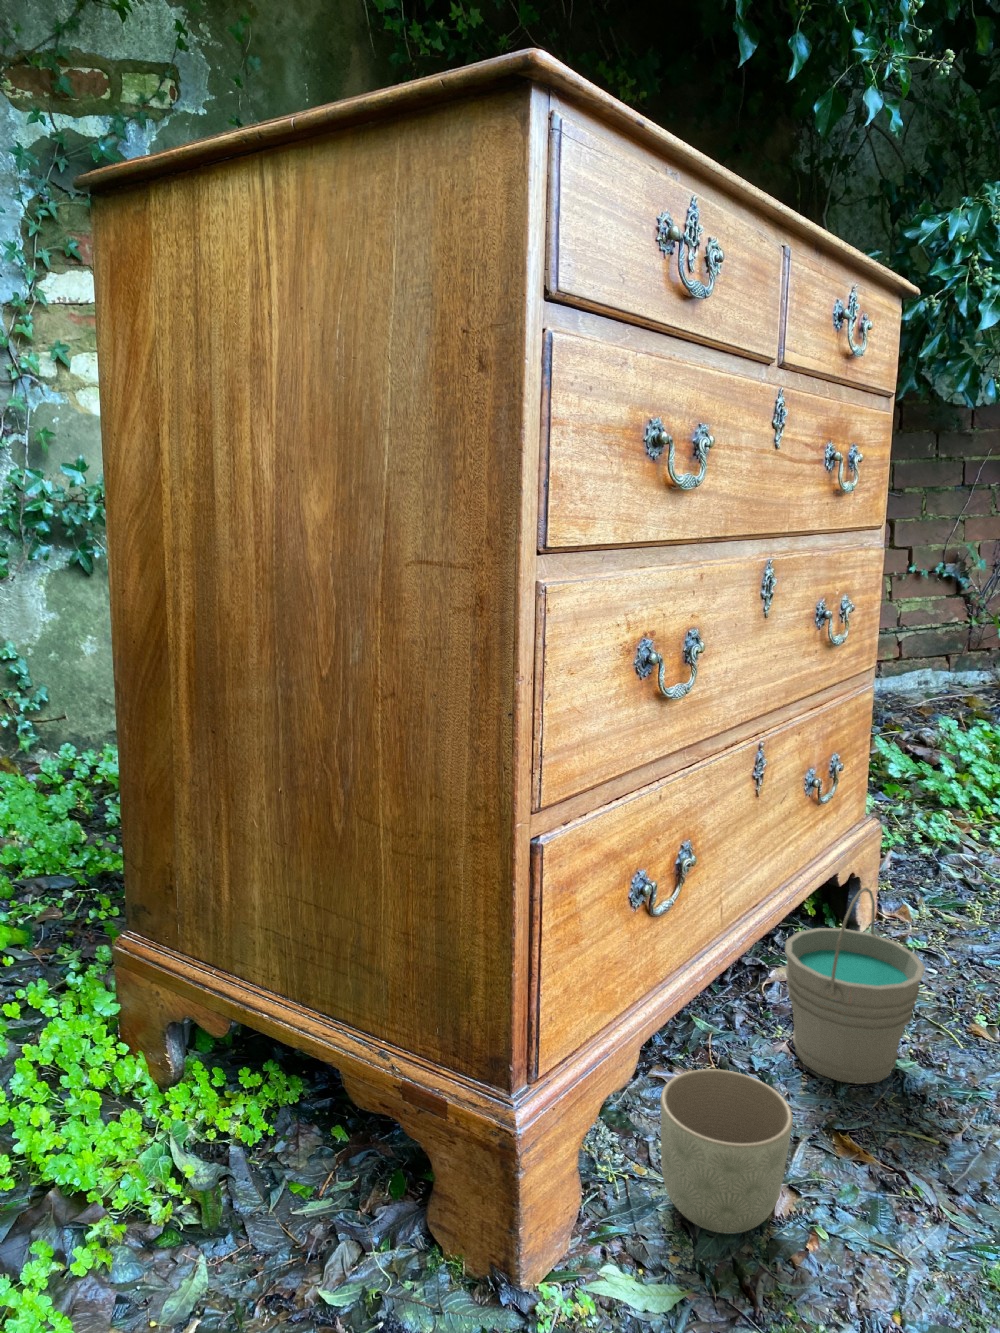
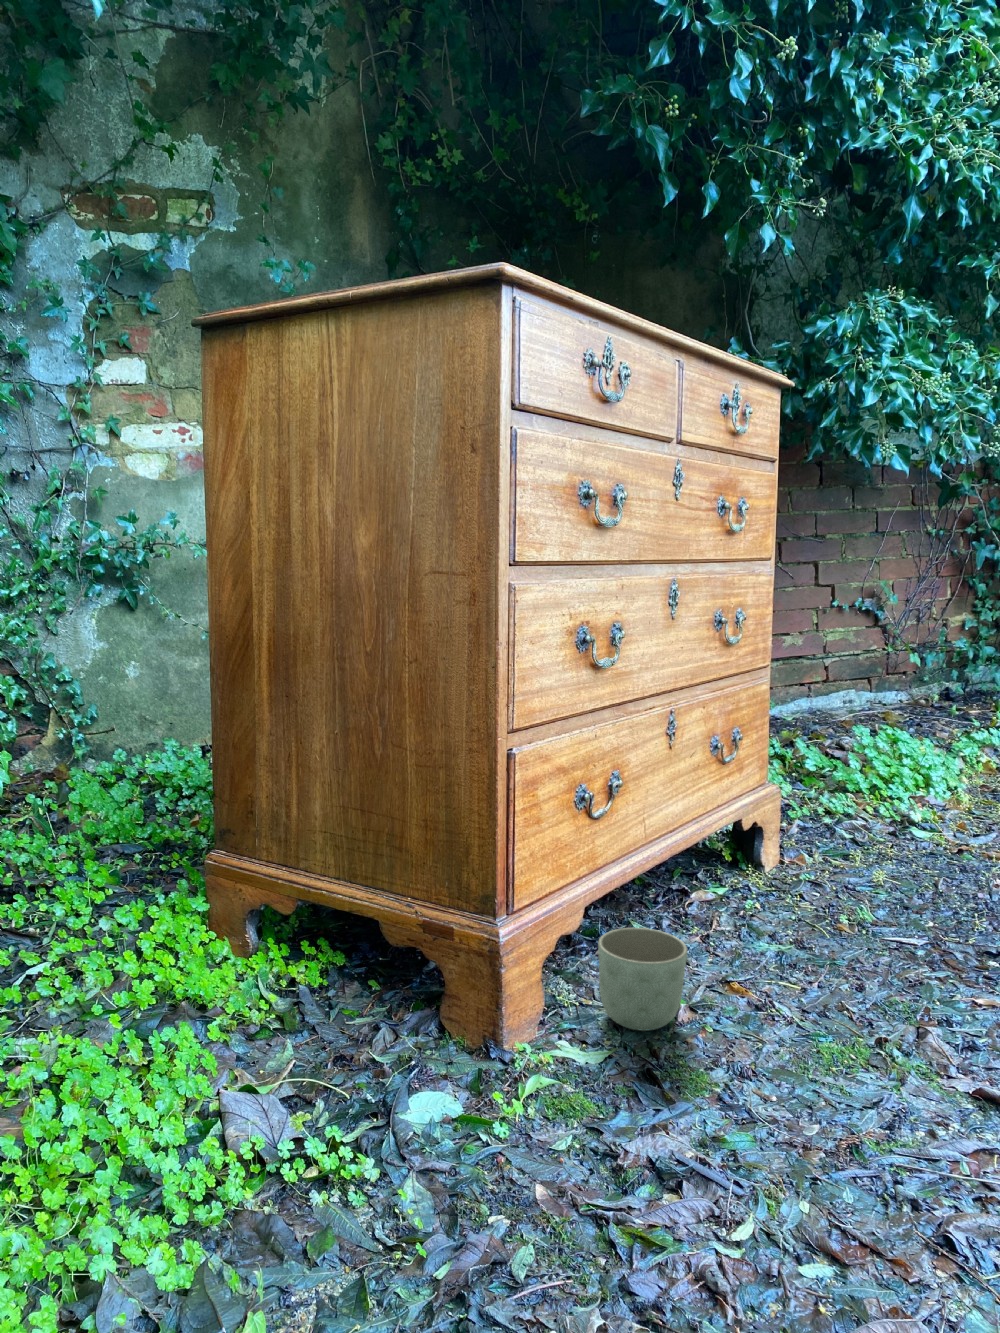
bucket: present [785,887,925,1084] -> none [695,816,795,957]

